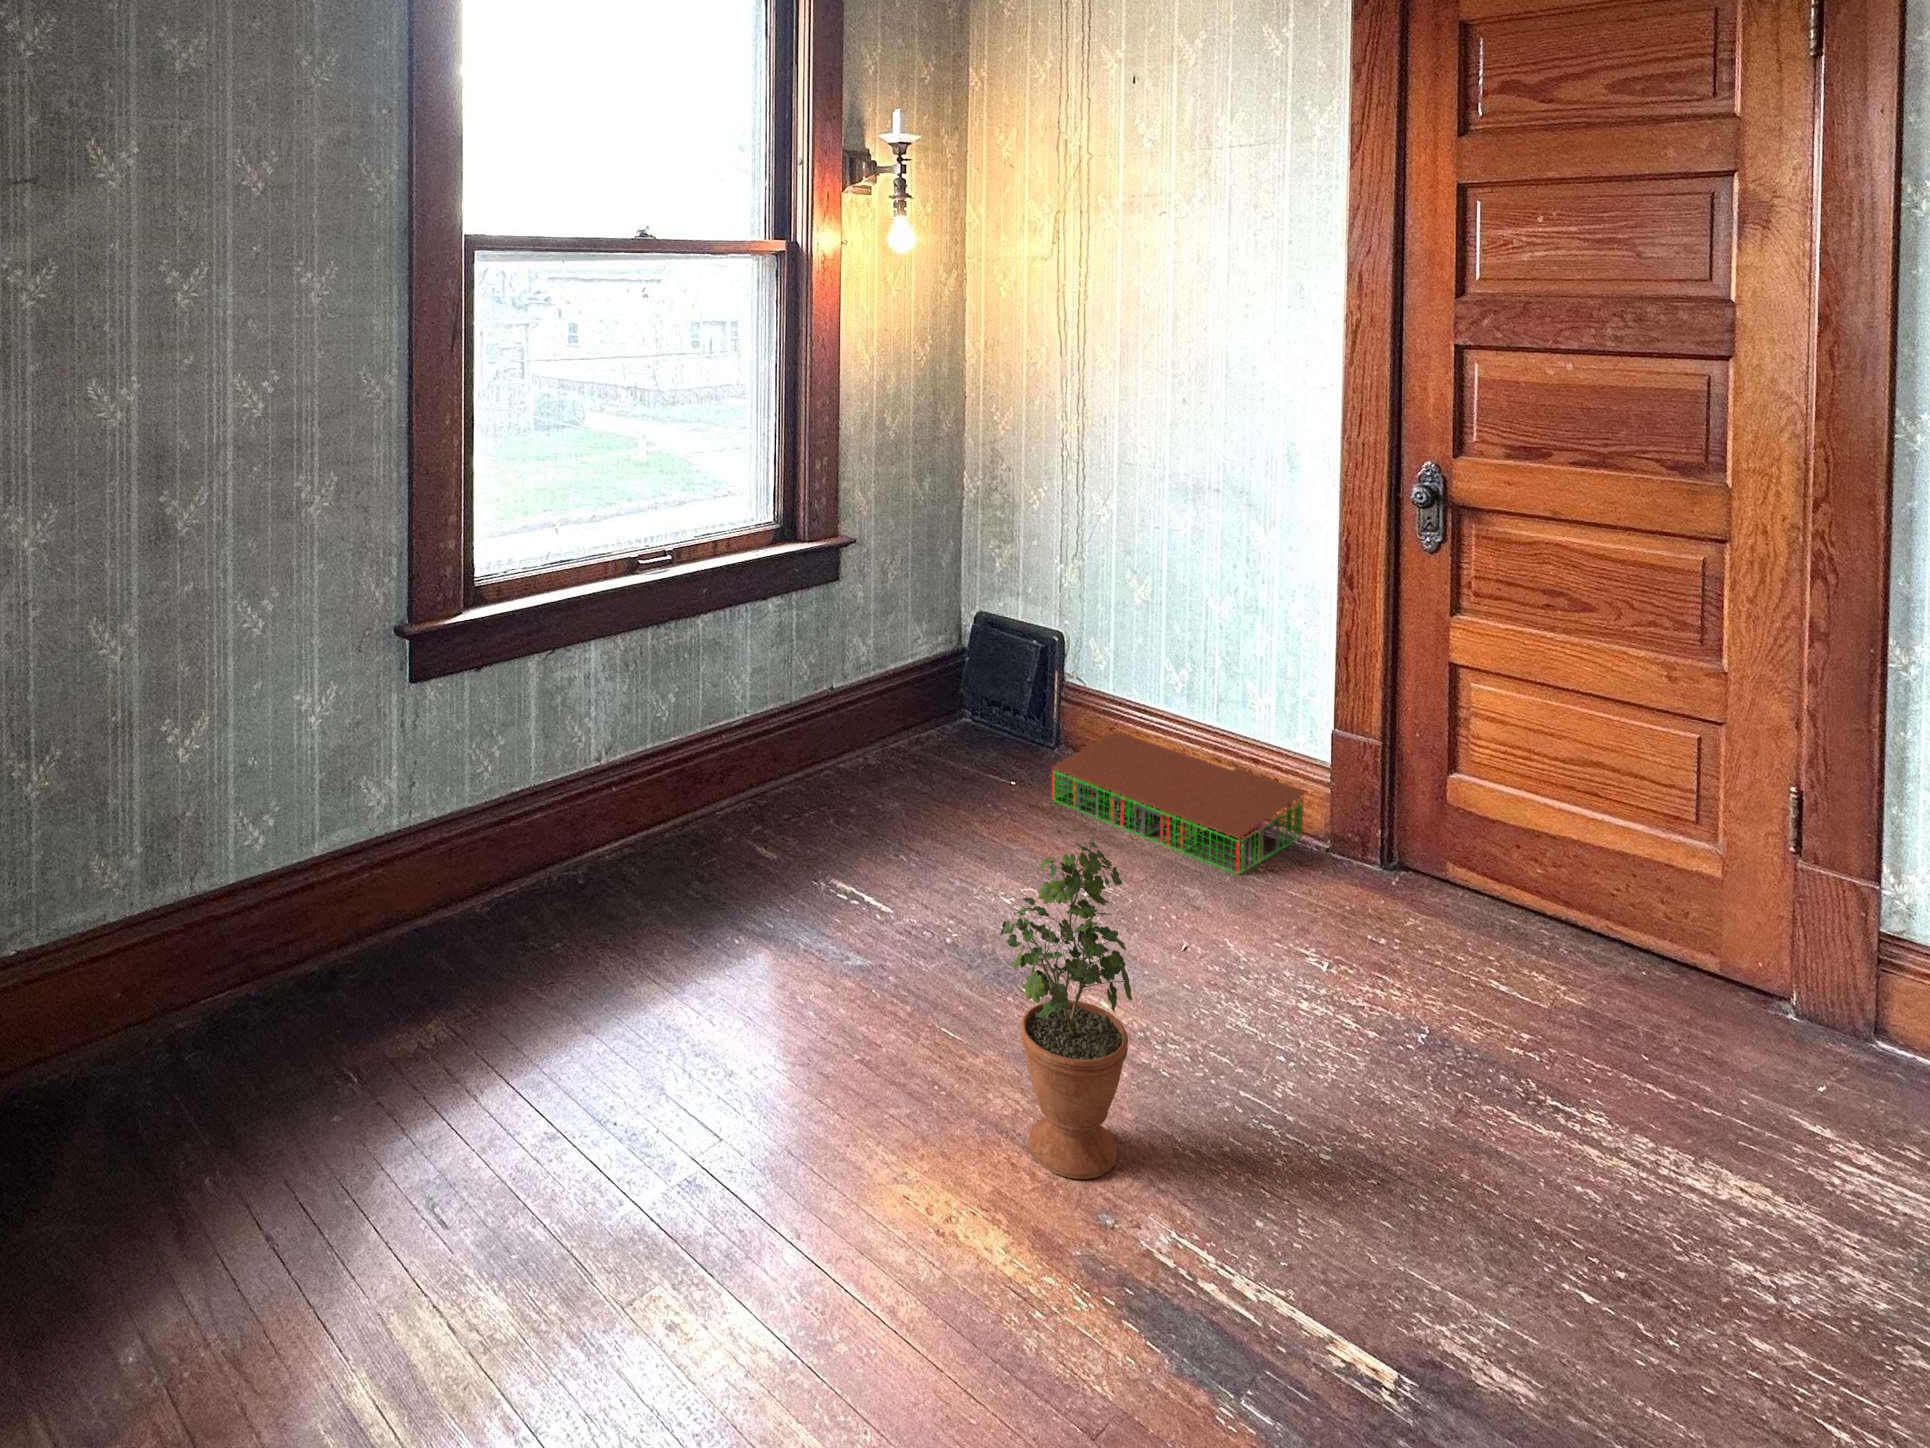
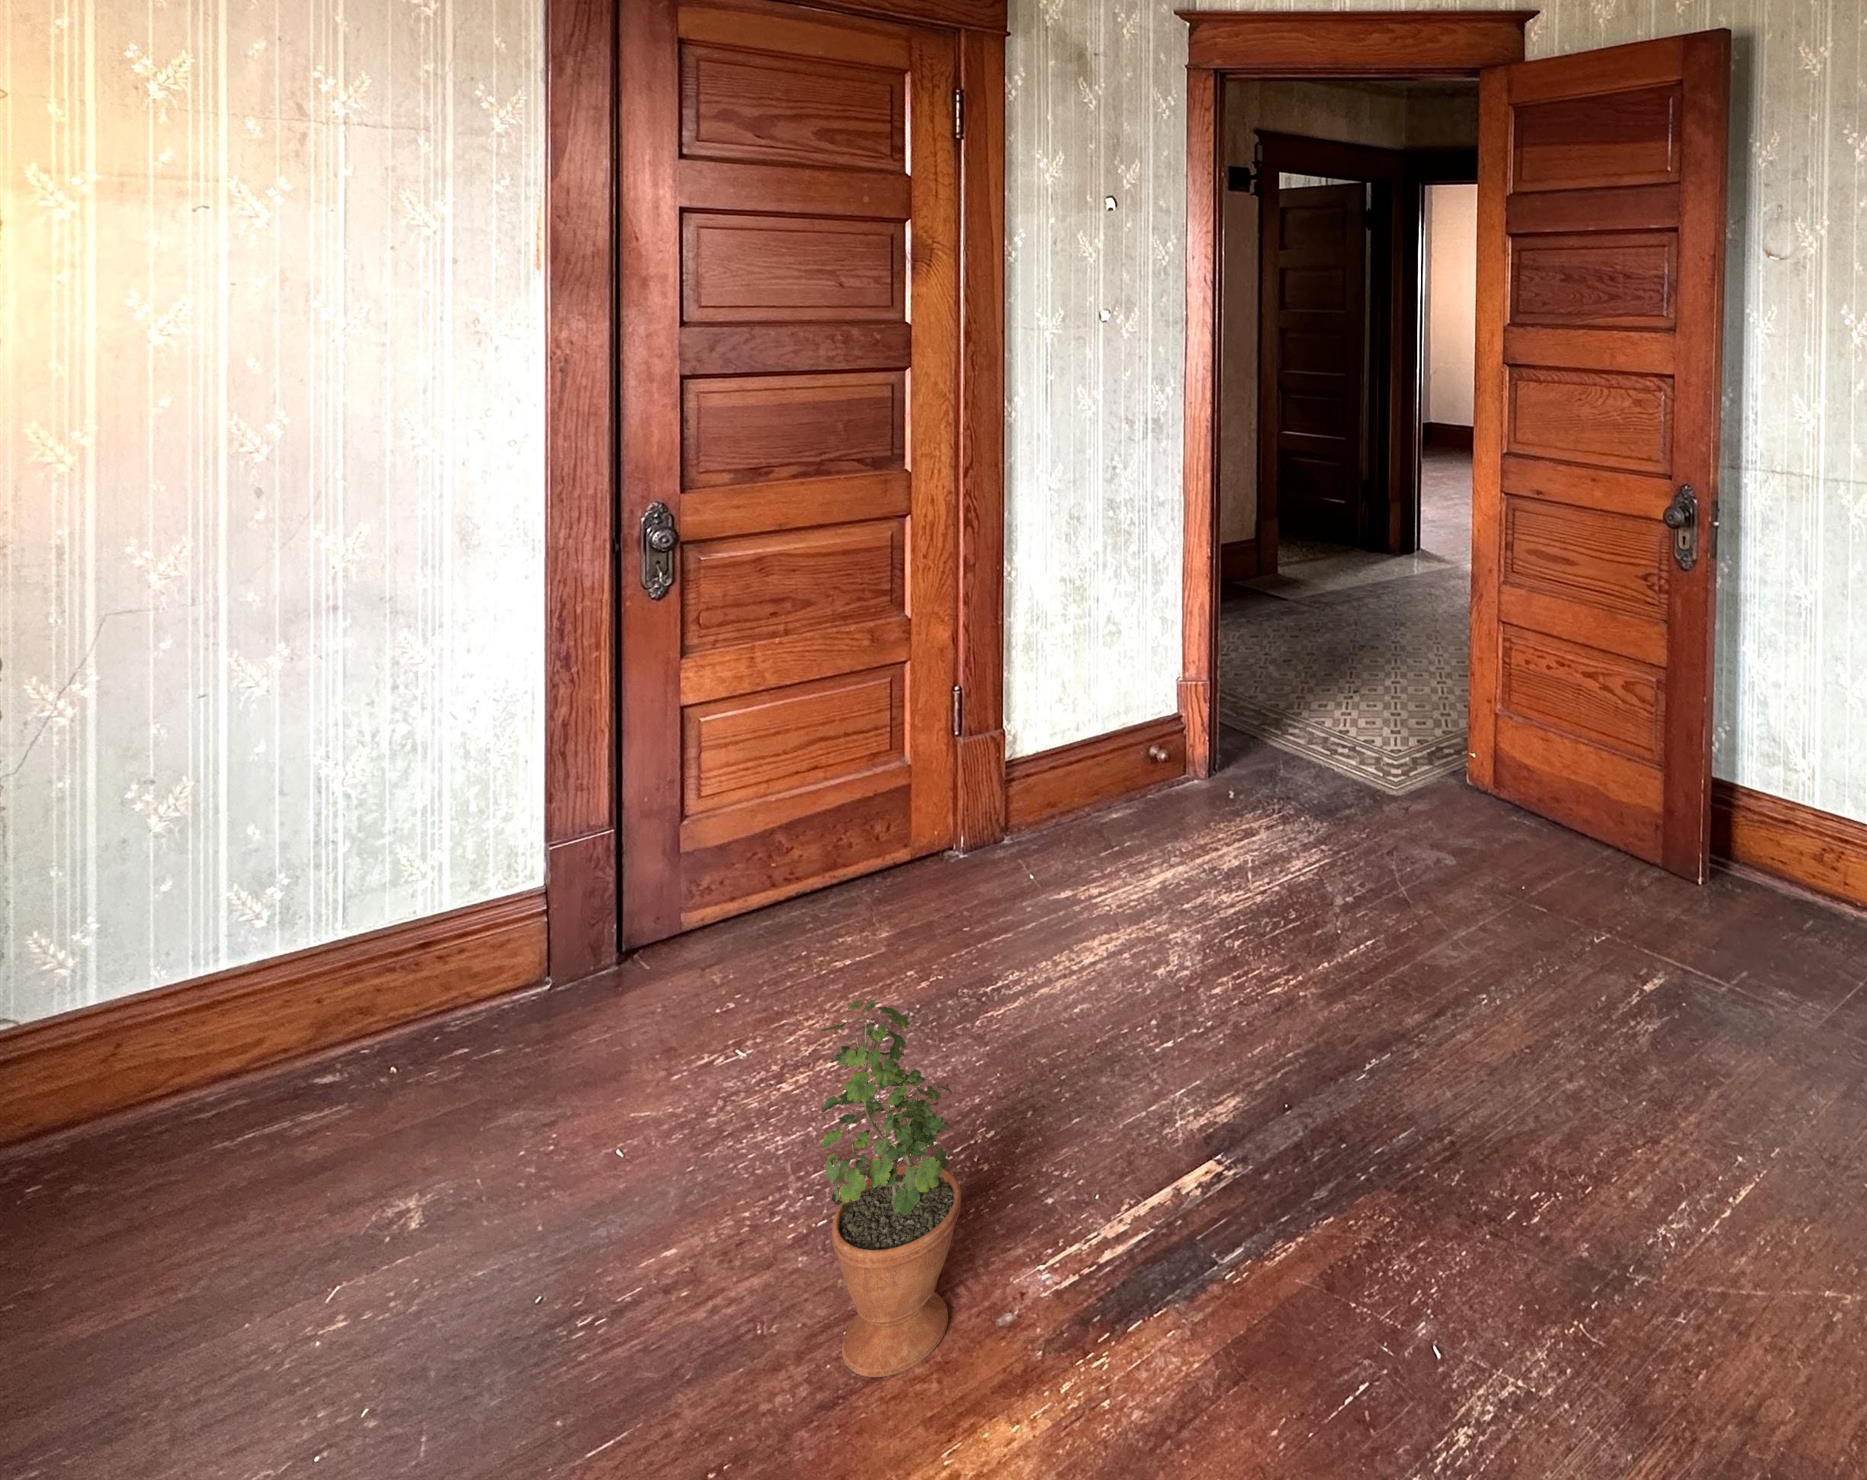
storage bin: present [1052,732,1305,874] -> none [75,937,519,1220]

